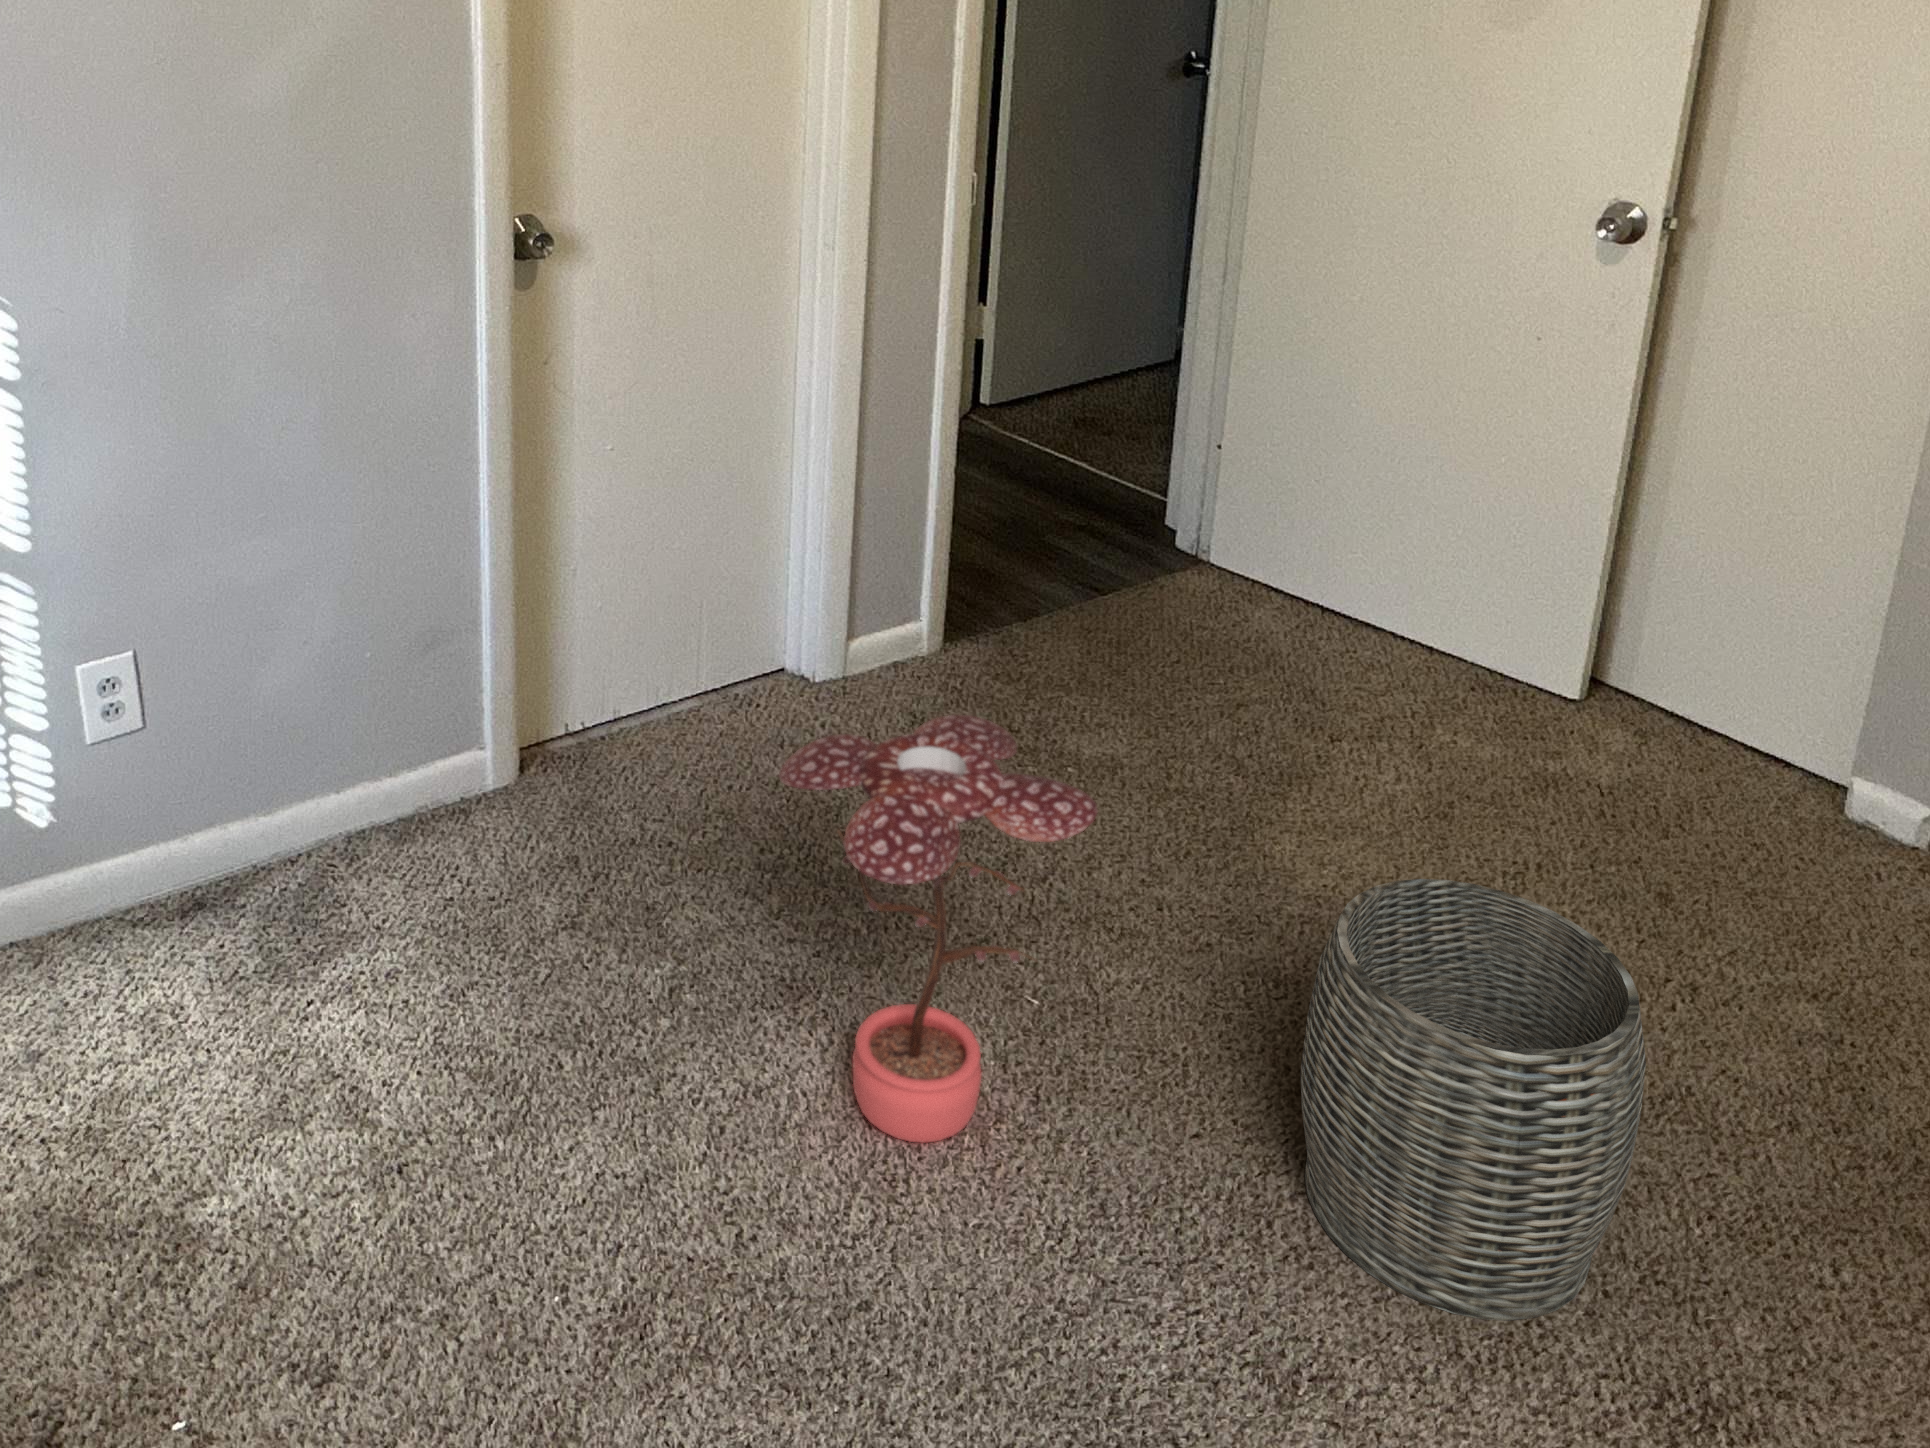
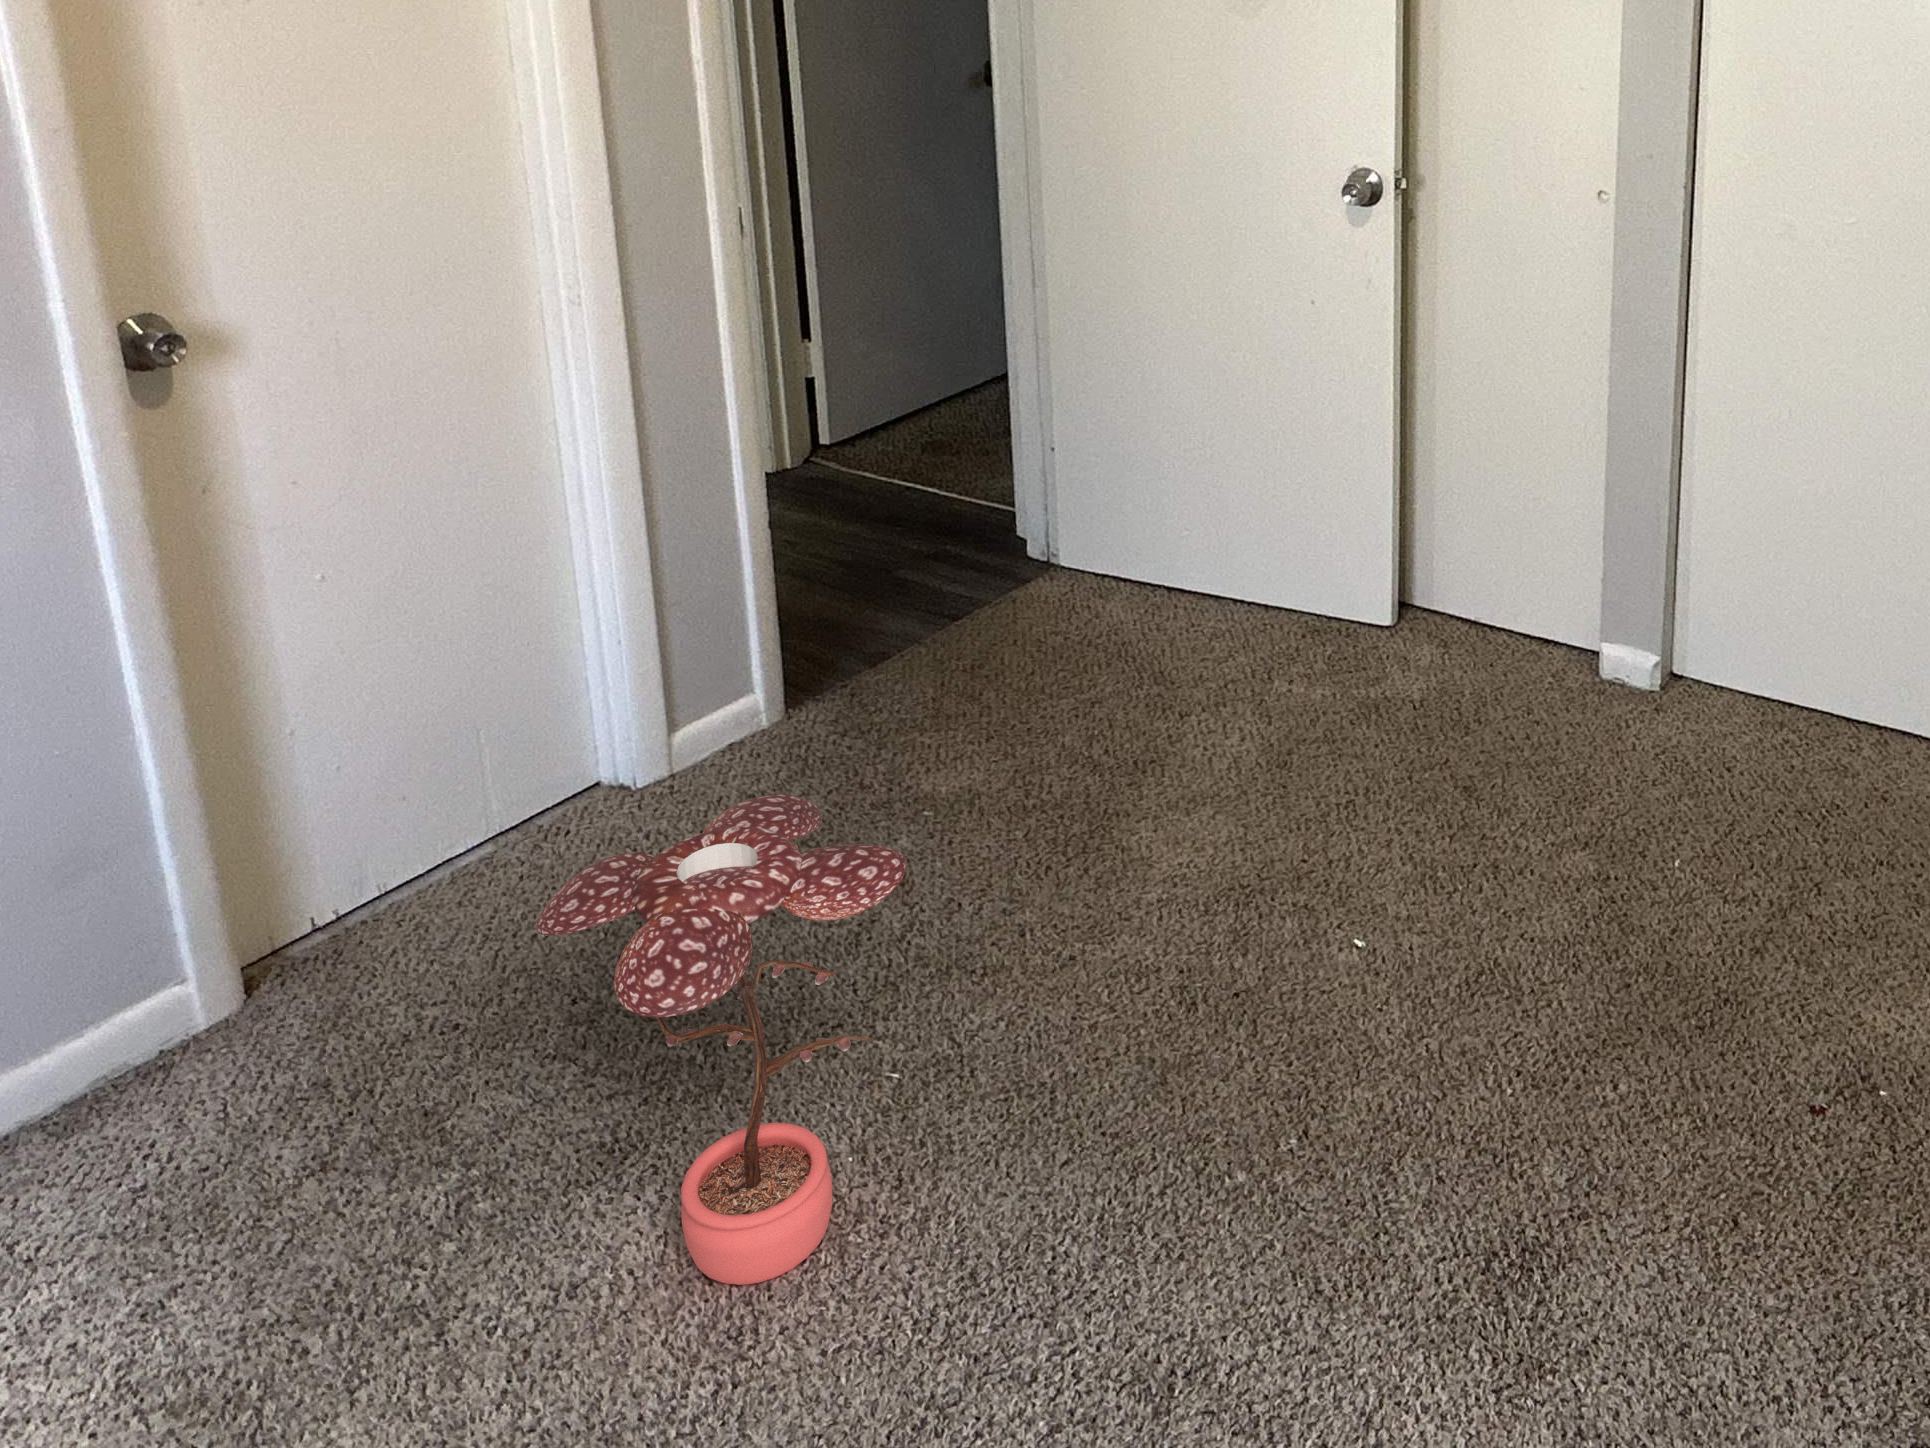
woven basket: present [1301,879,1646,1321] -> none [1152,832,1443,1254]

